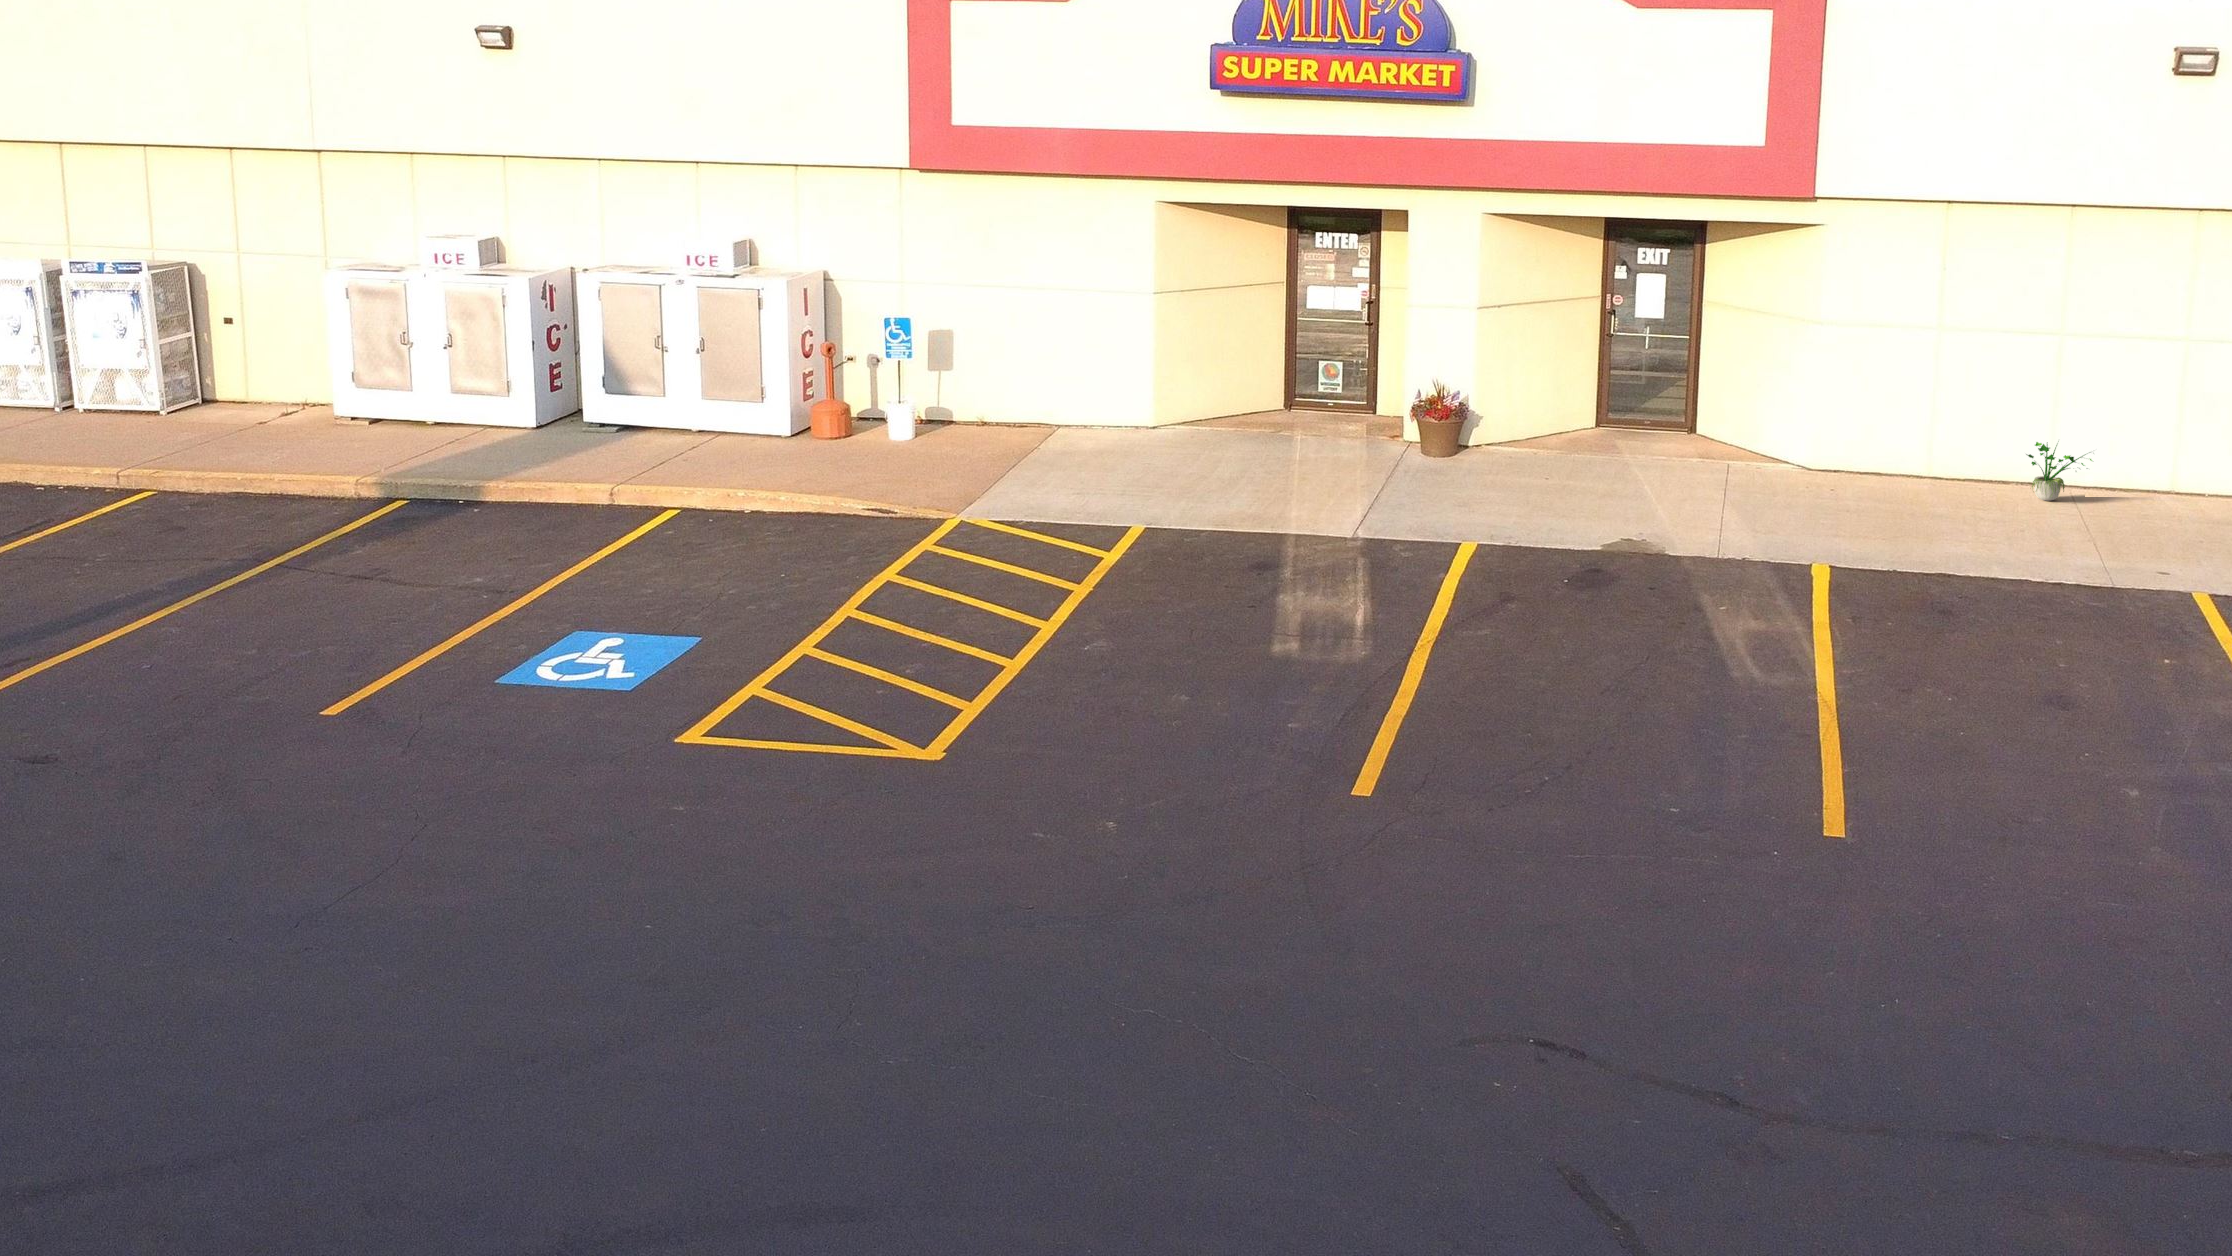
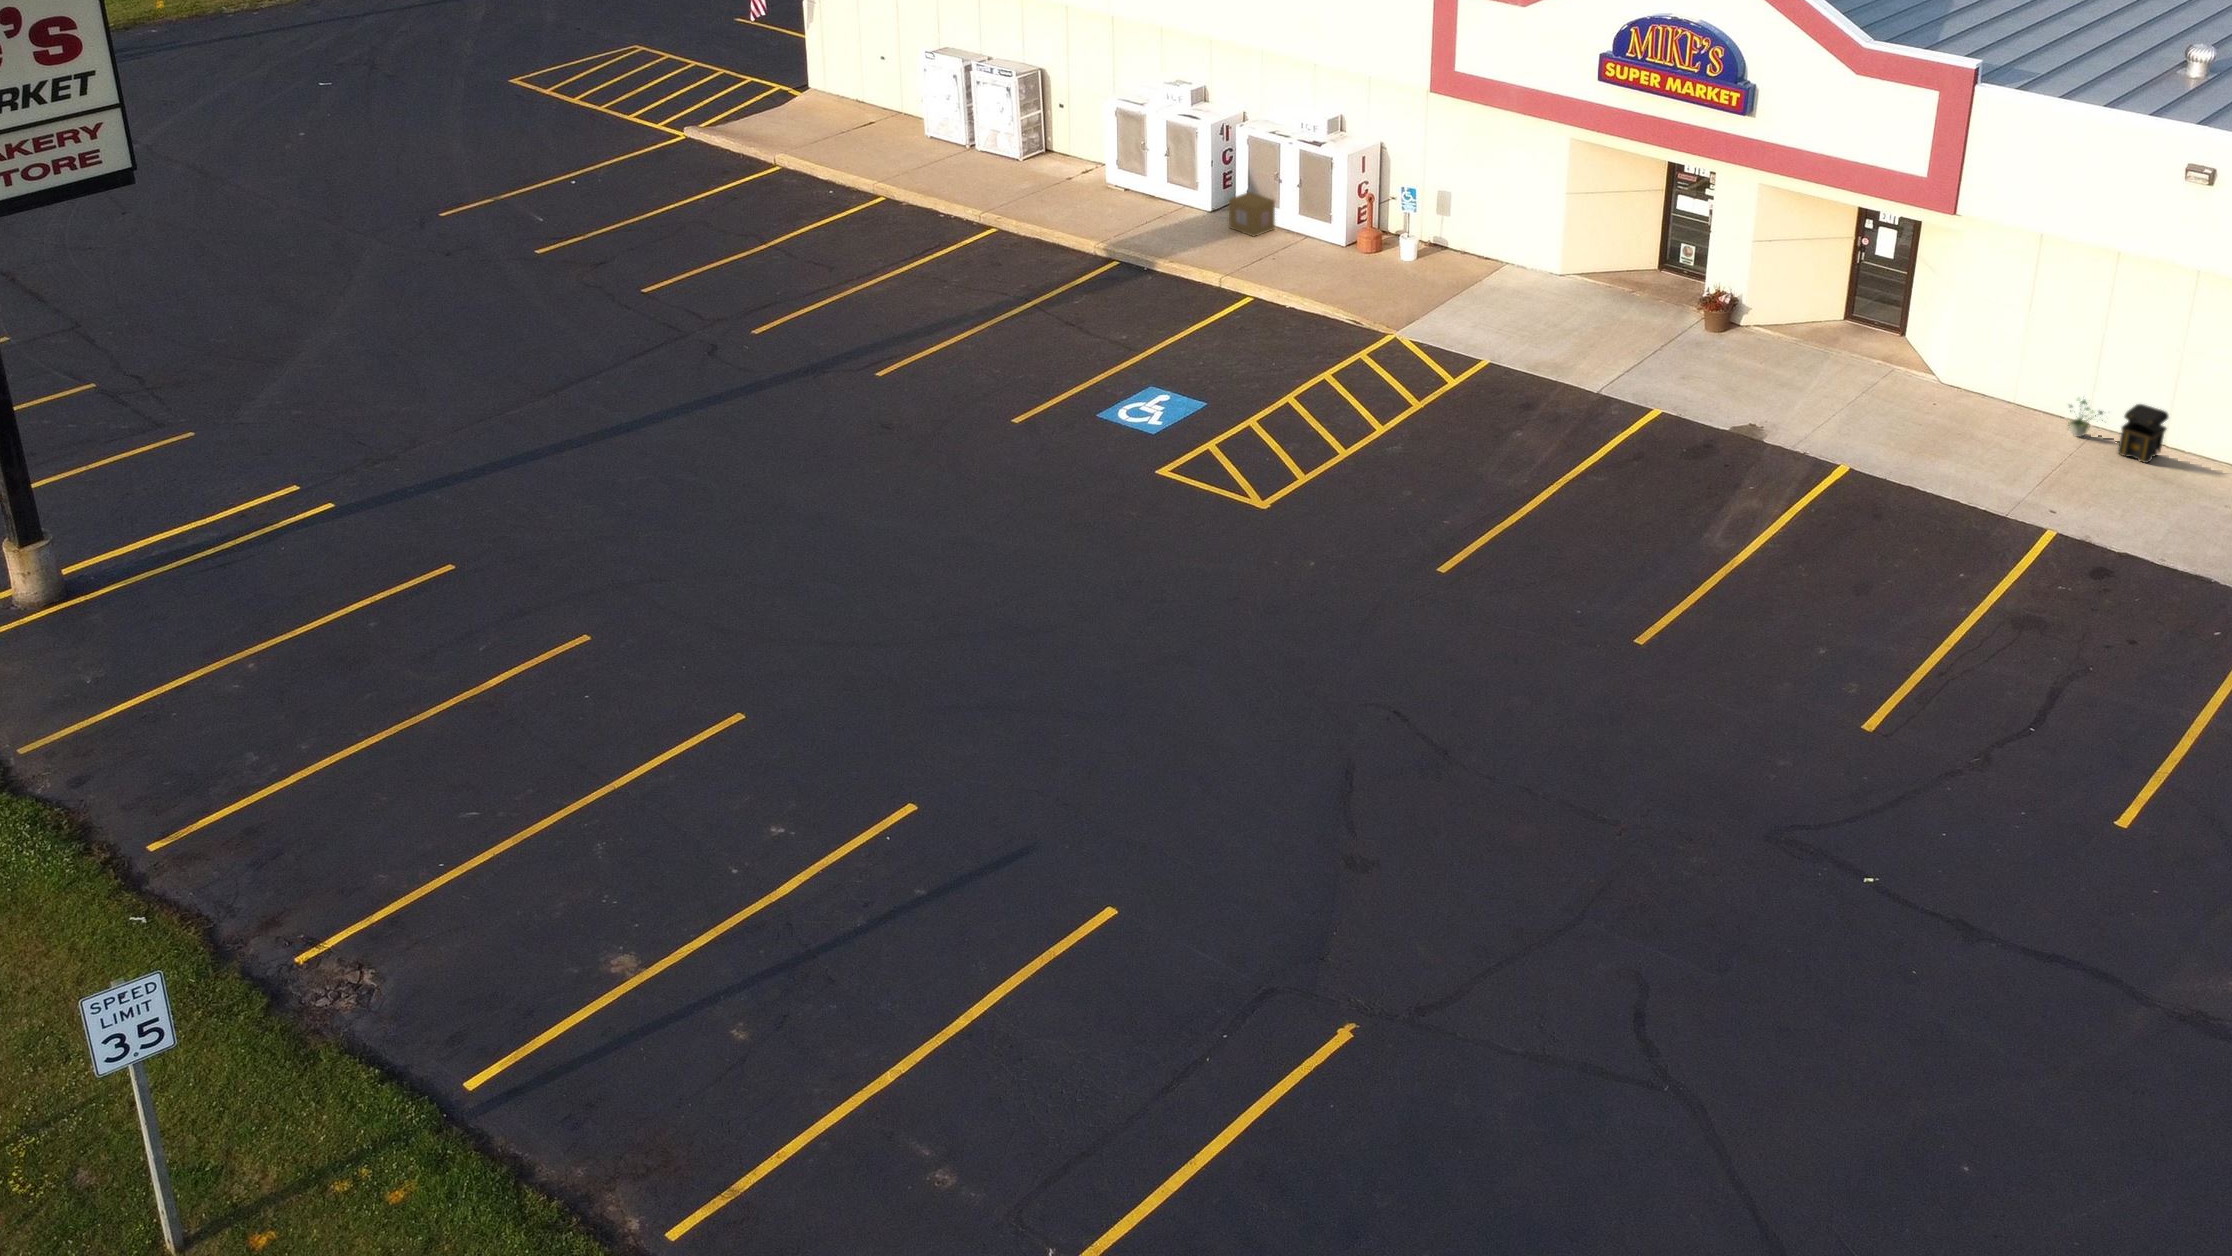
cardboard box: none [575,387,656,452] -> present [1229,192,1275,236]
toolbox: none [2122,431,2184,513] -> present [2118,404,2169,463]

